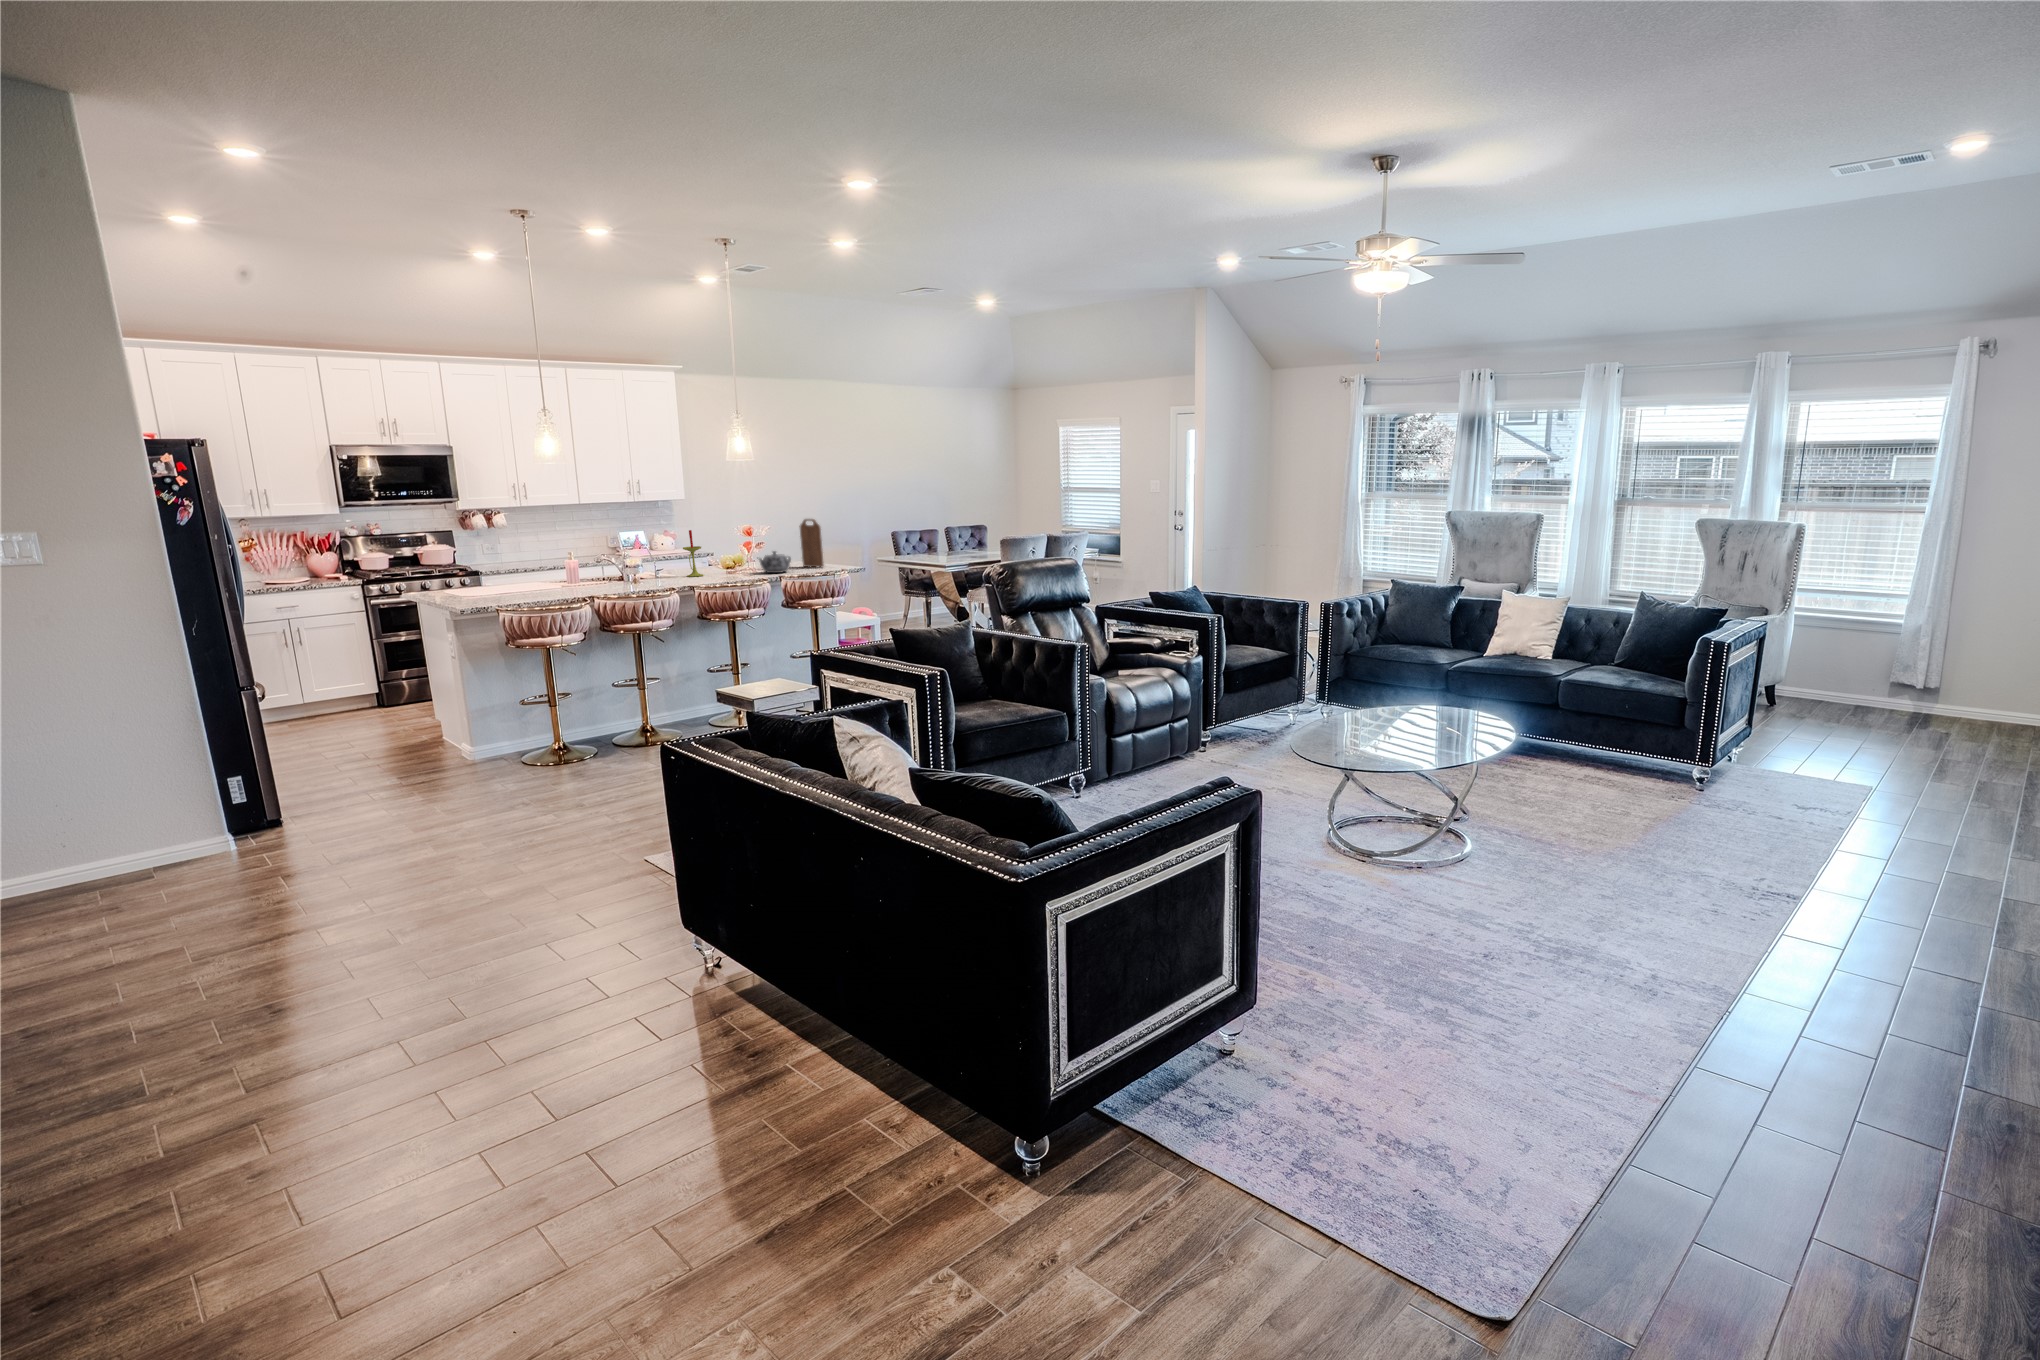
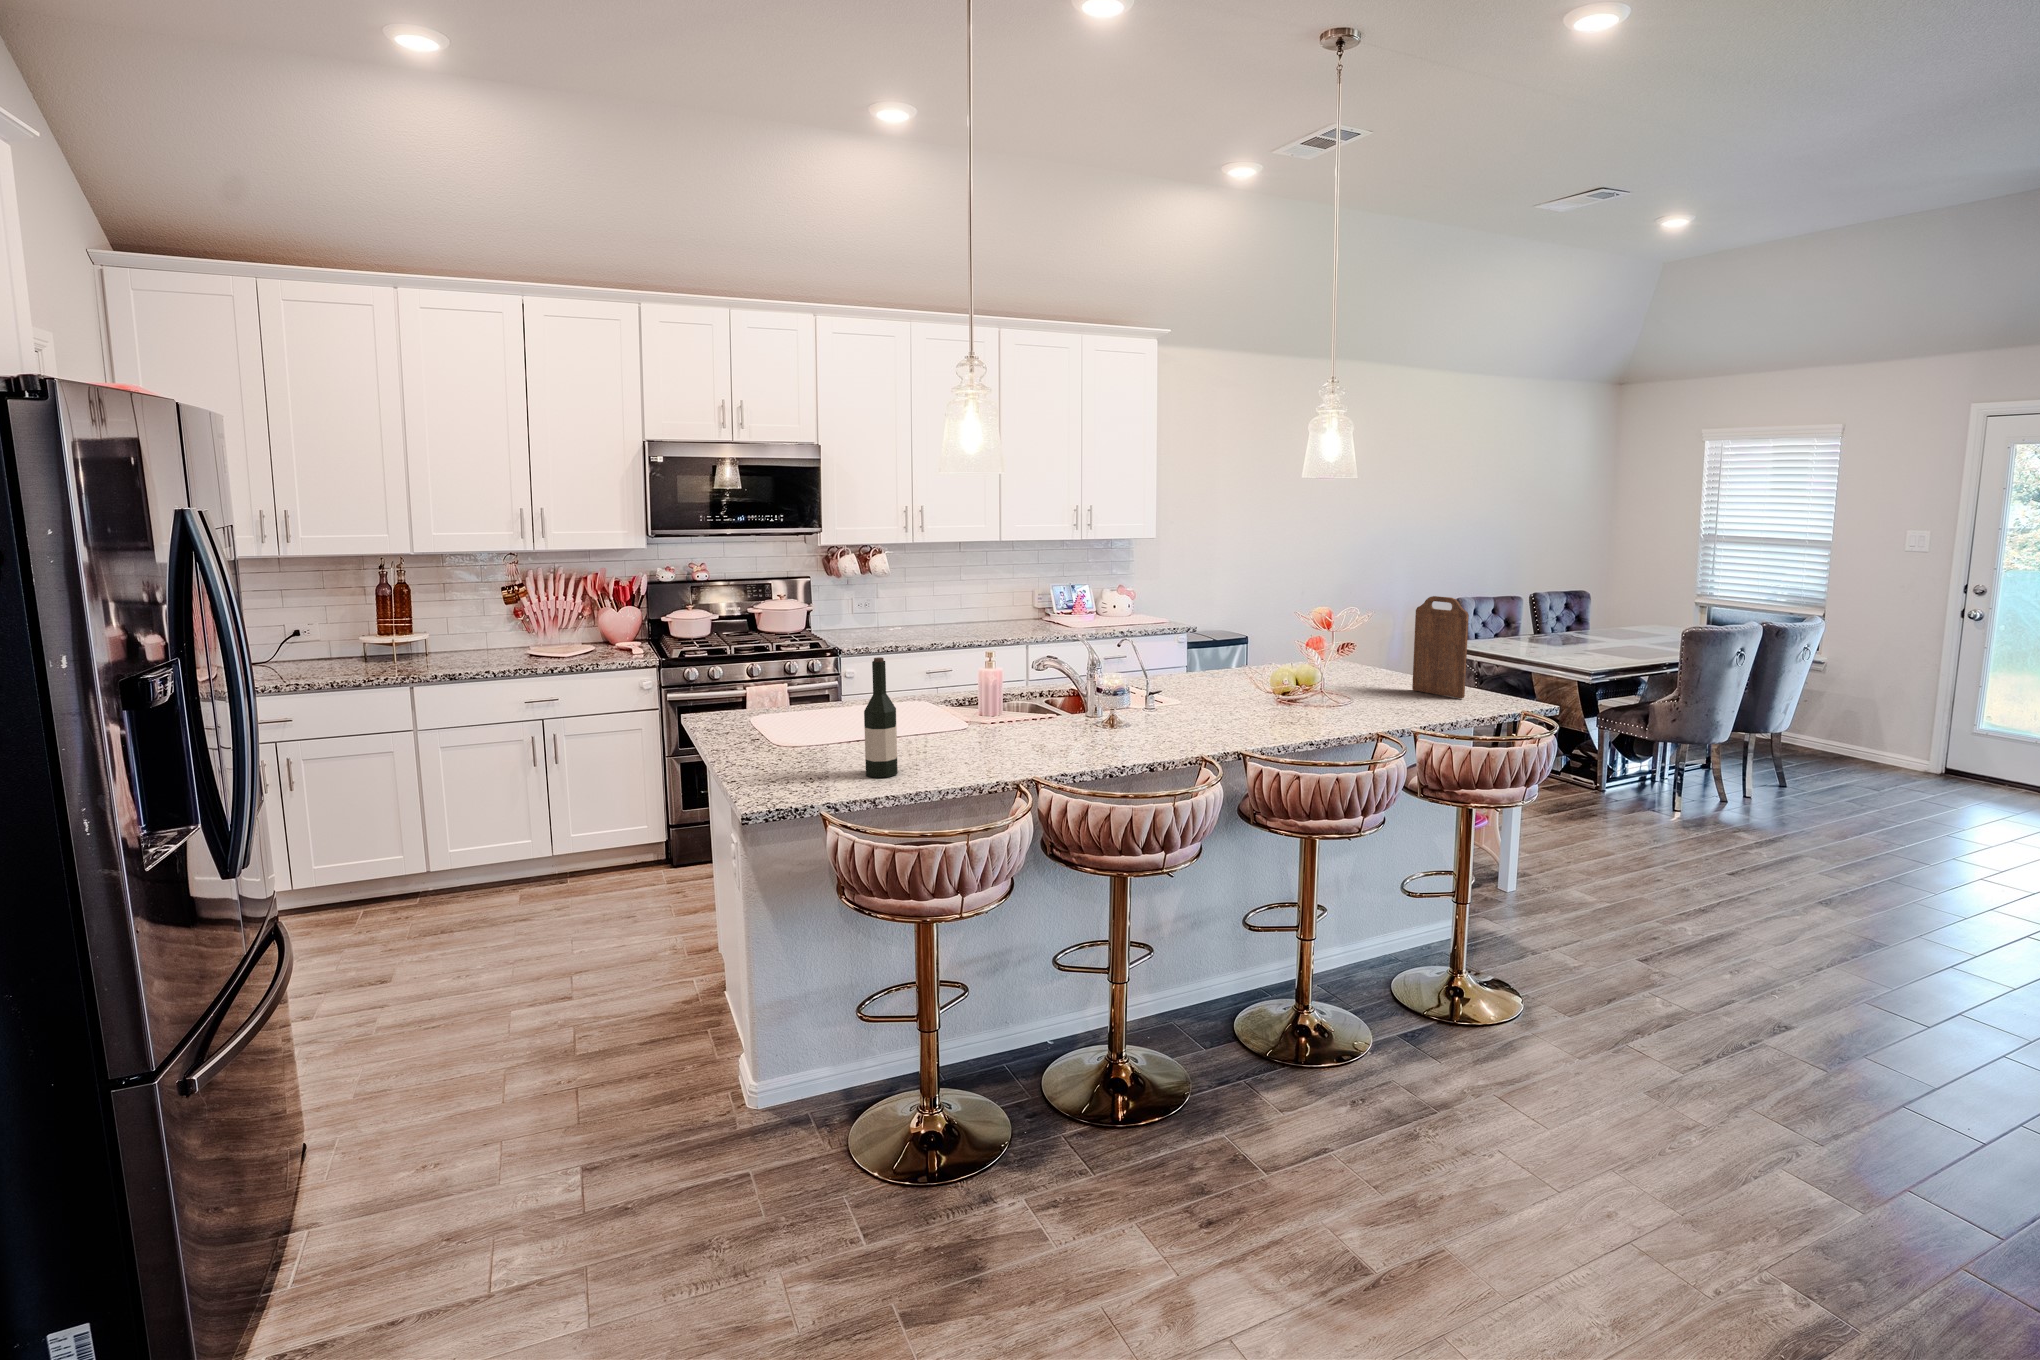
candle: present [683,530,703,577] -> none [1199,612,1237,709]
wine bottle: none [508,547,527,600] -> present [864,657,898,778]
teapot: present [757,551,791,573] -> none [1350,665,1411,712]

